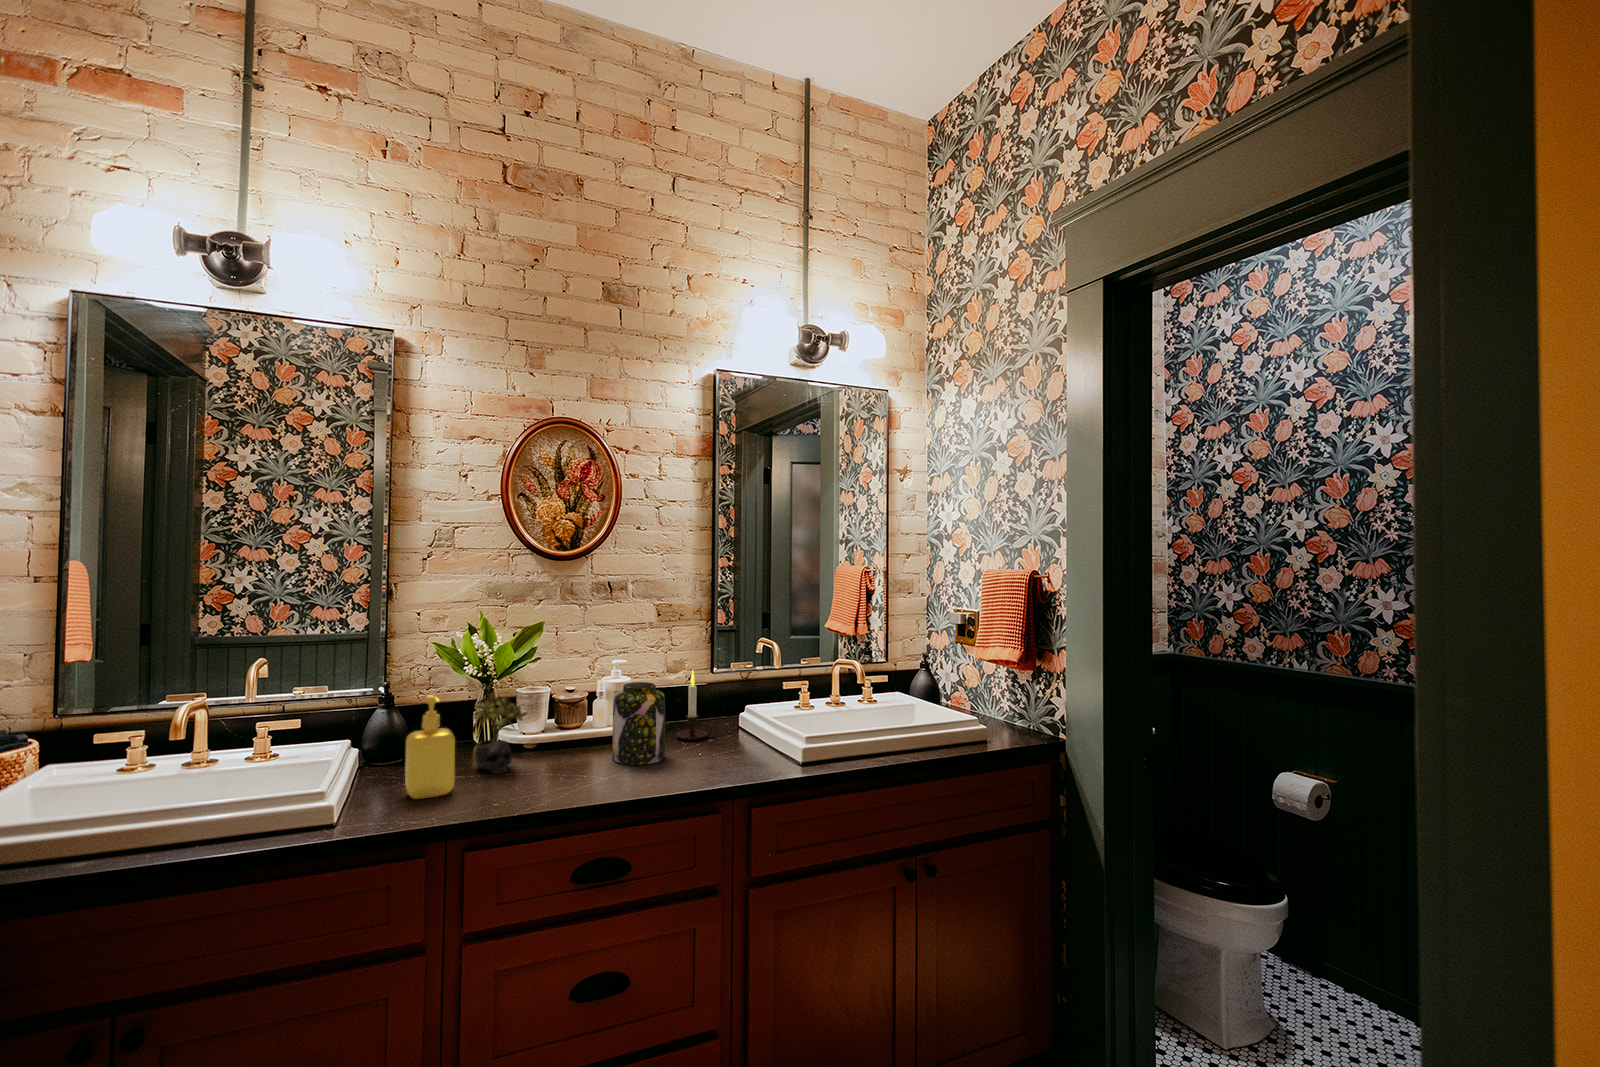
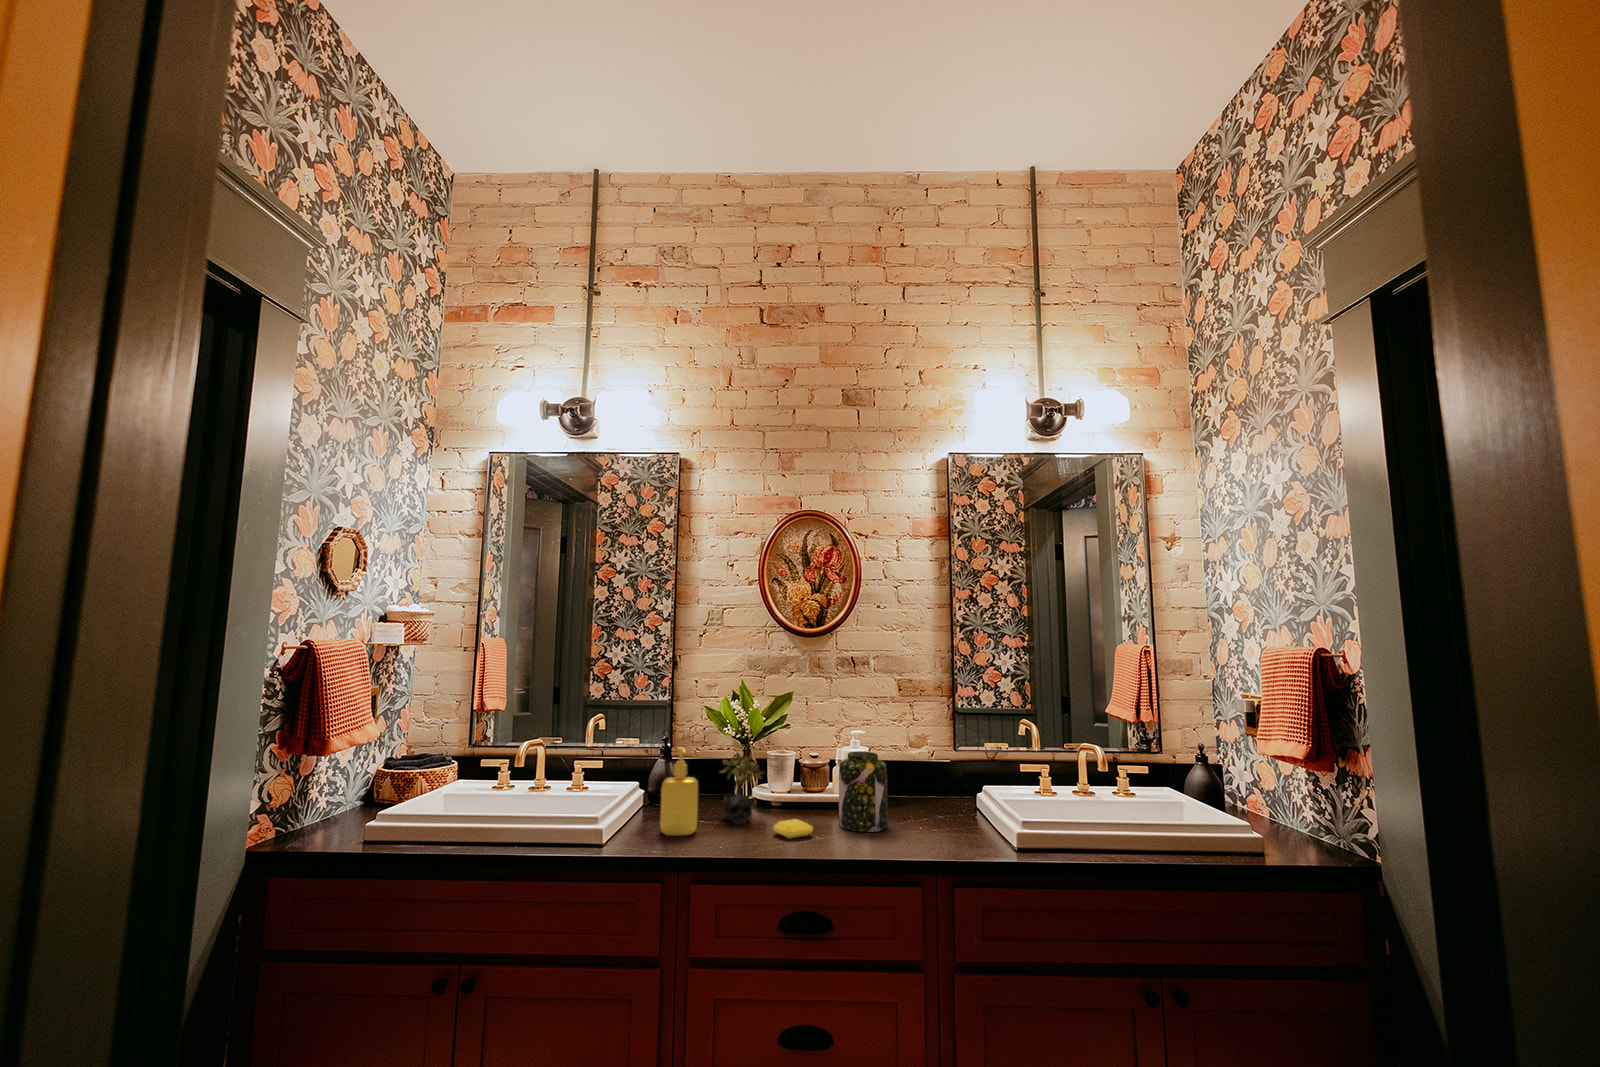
candle: present [676,670,716,740] -> none [909,744,949,816]
soap bar: none [547,760,592,783] -> present [773,819,813,838]

